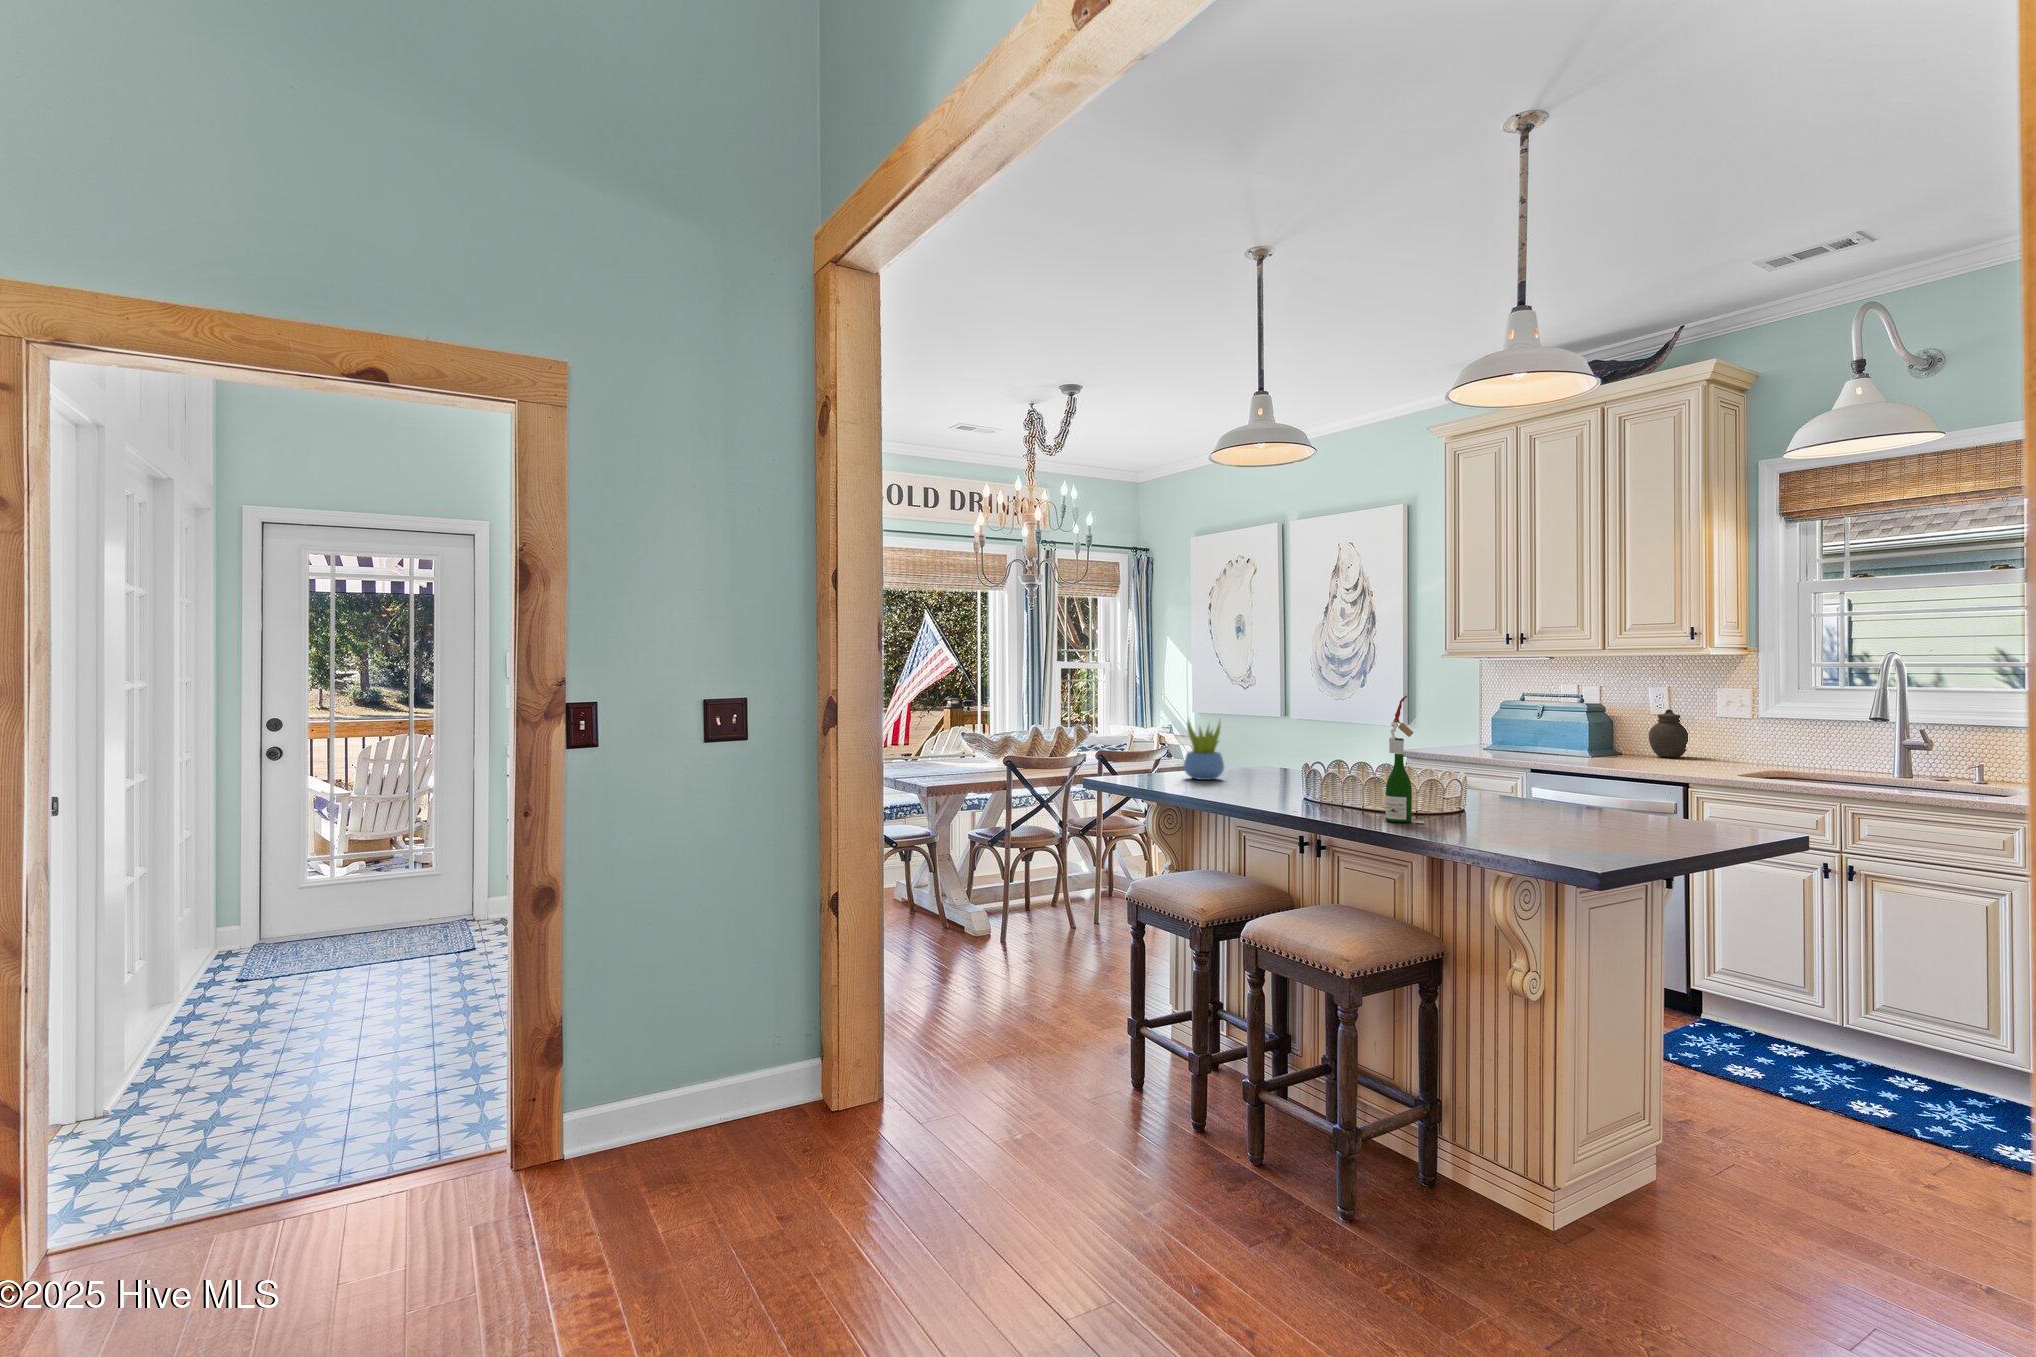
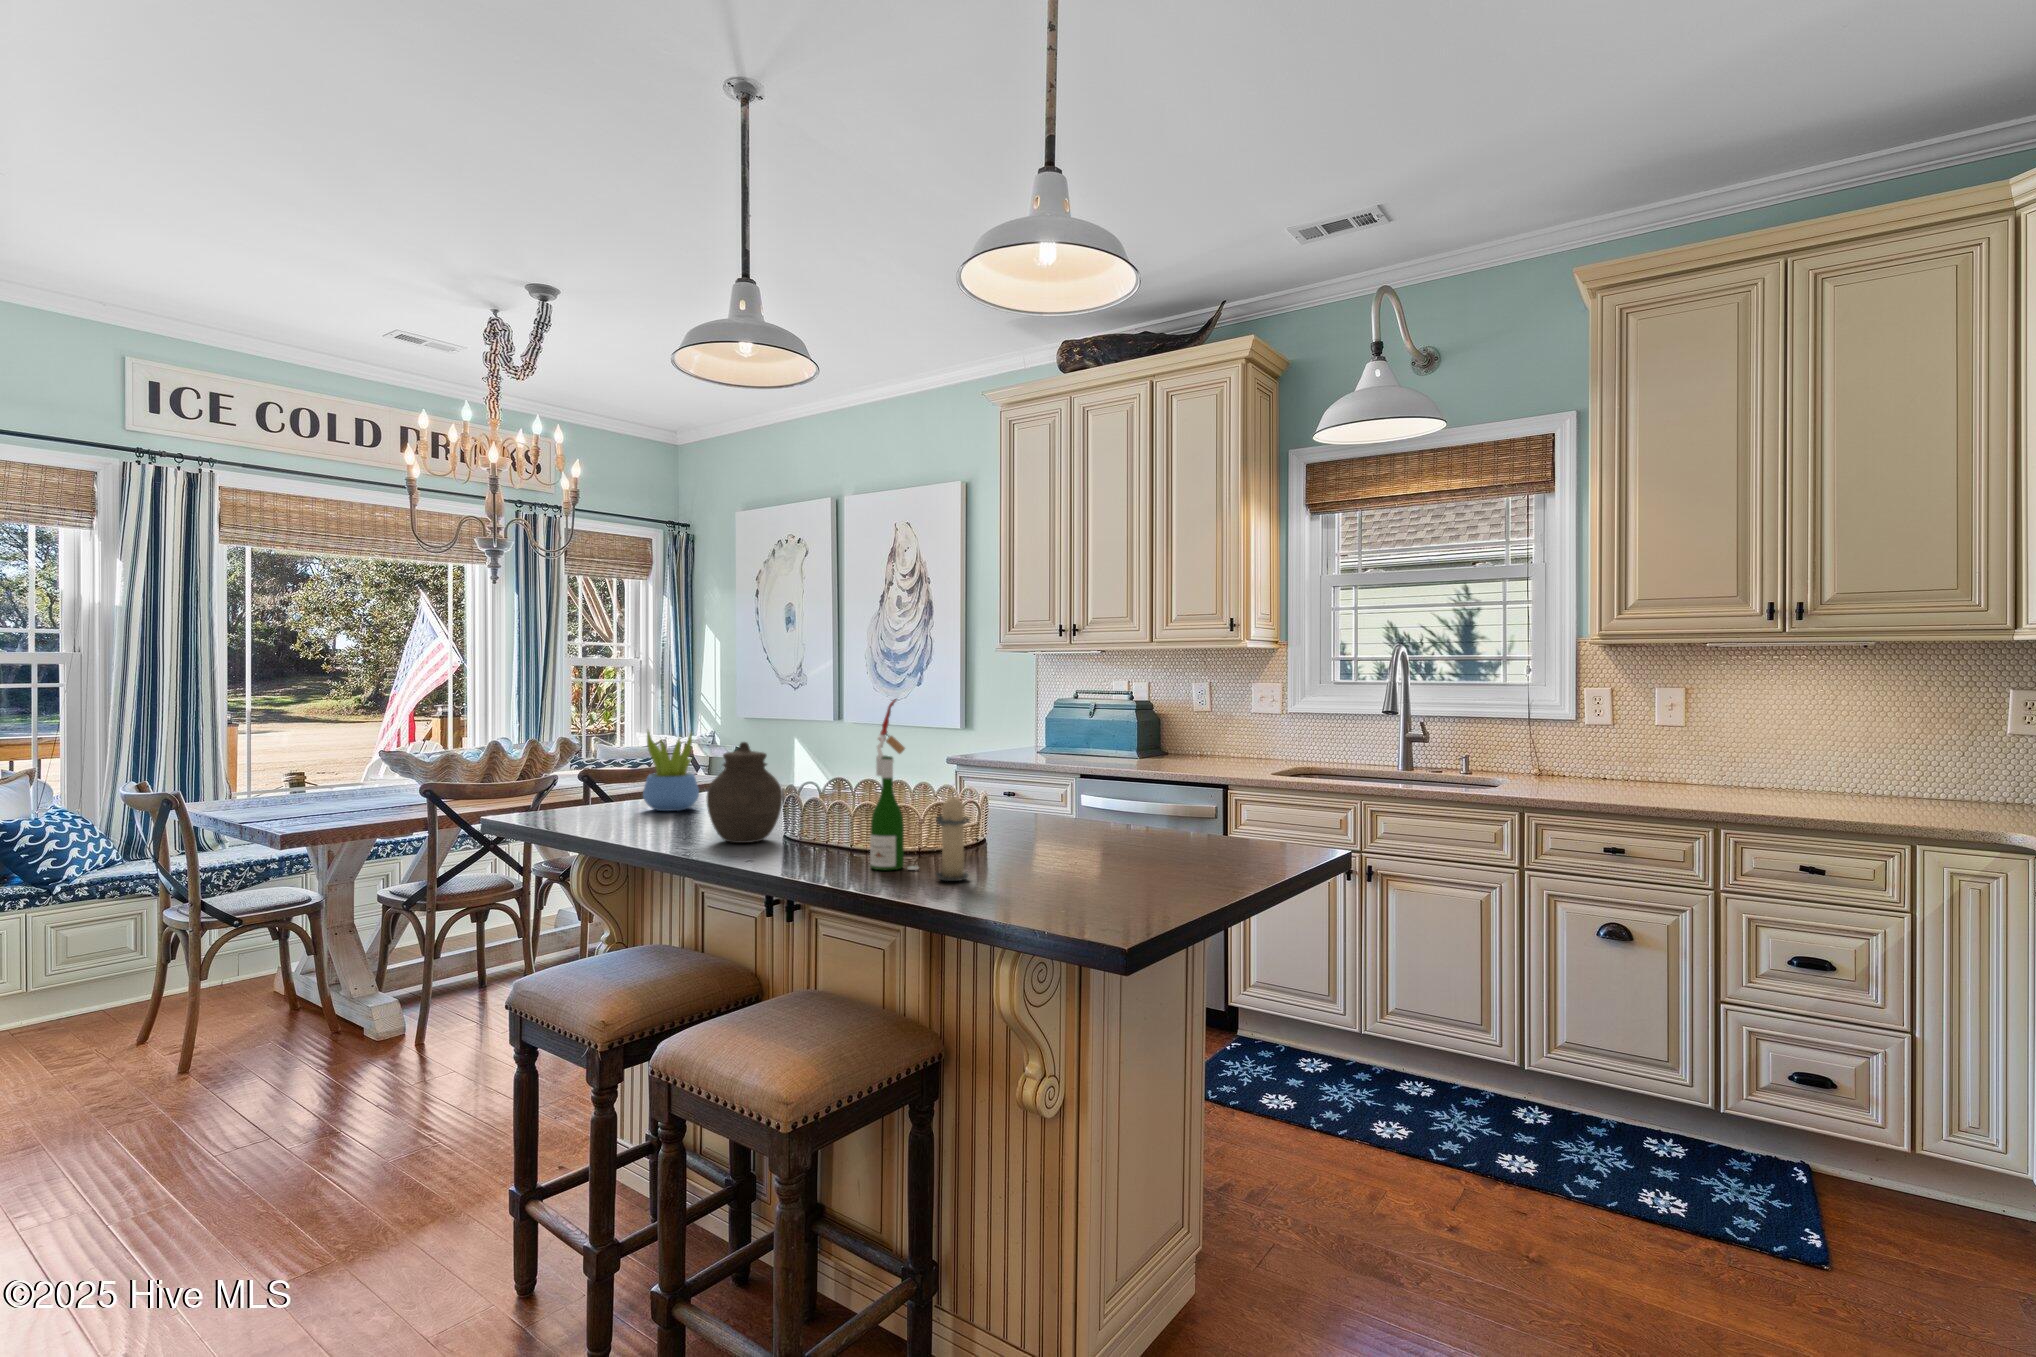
jar: present [1649,709,1688,758] -> present [707,742,783,843]
candle: none [1438,764,1473,832] -> present [936,796,970,881]

